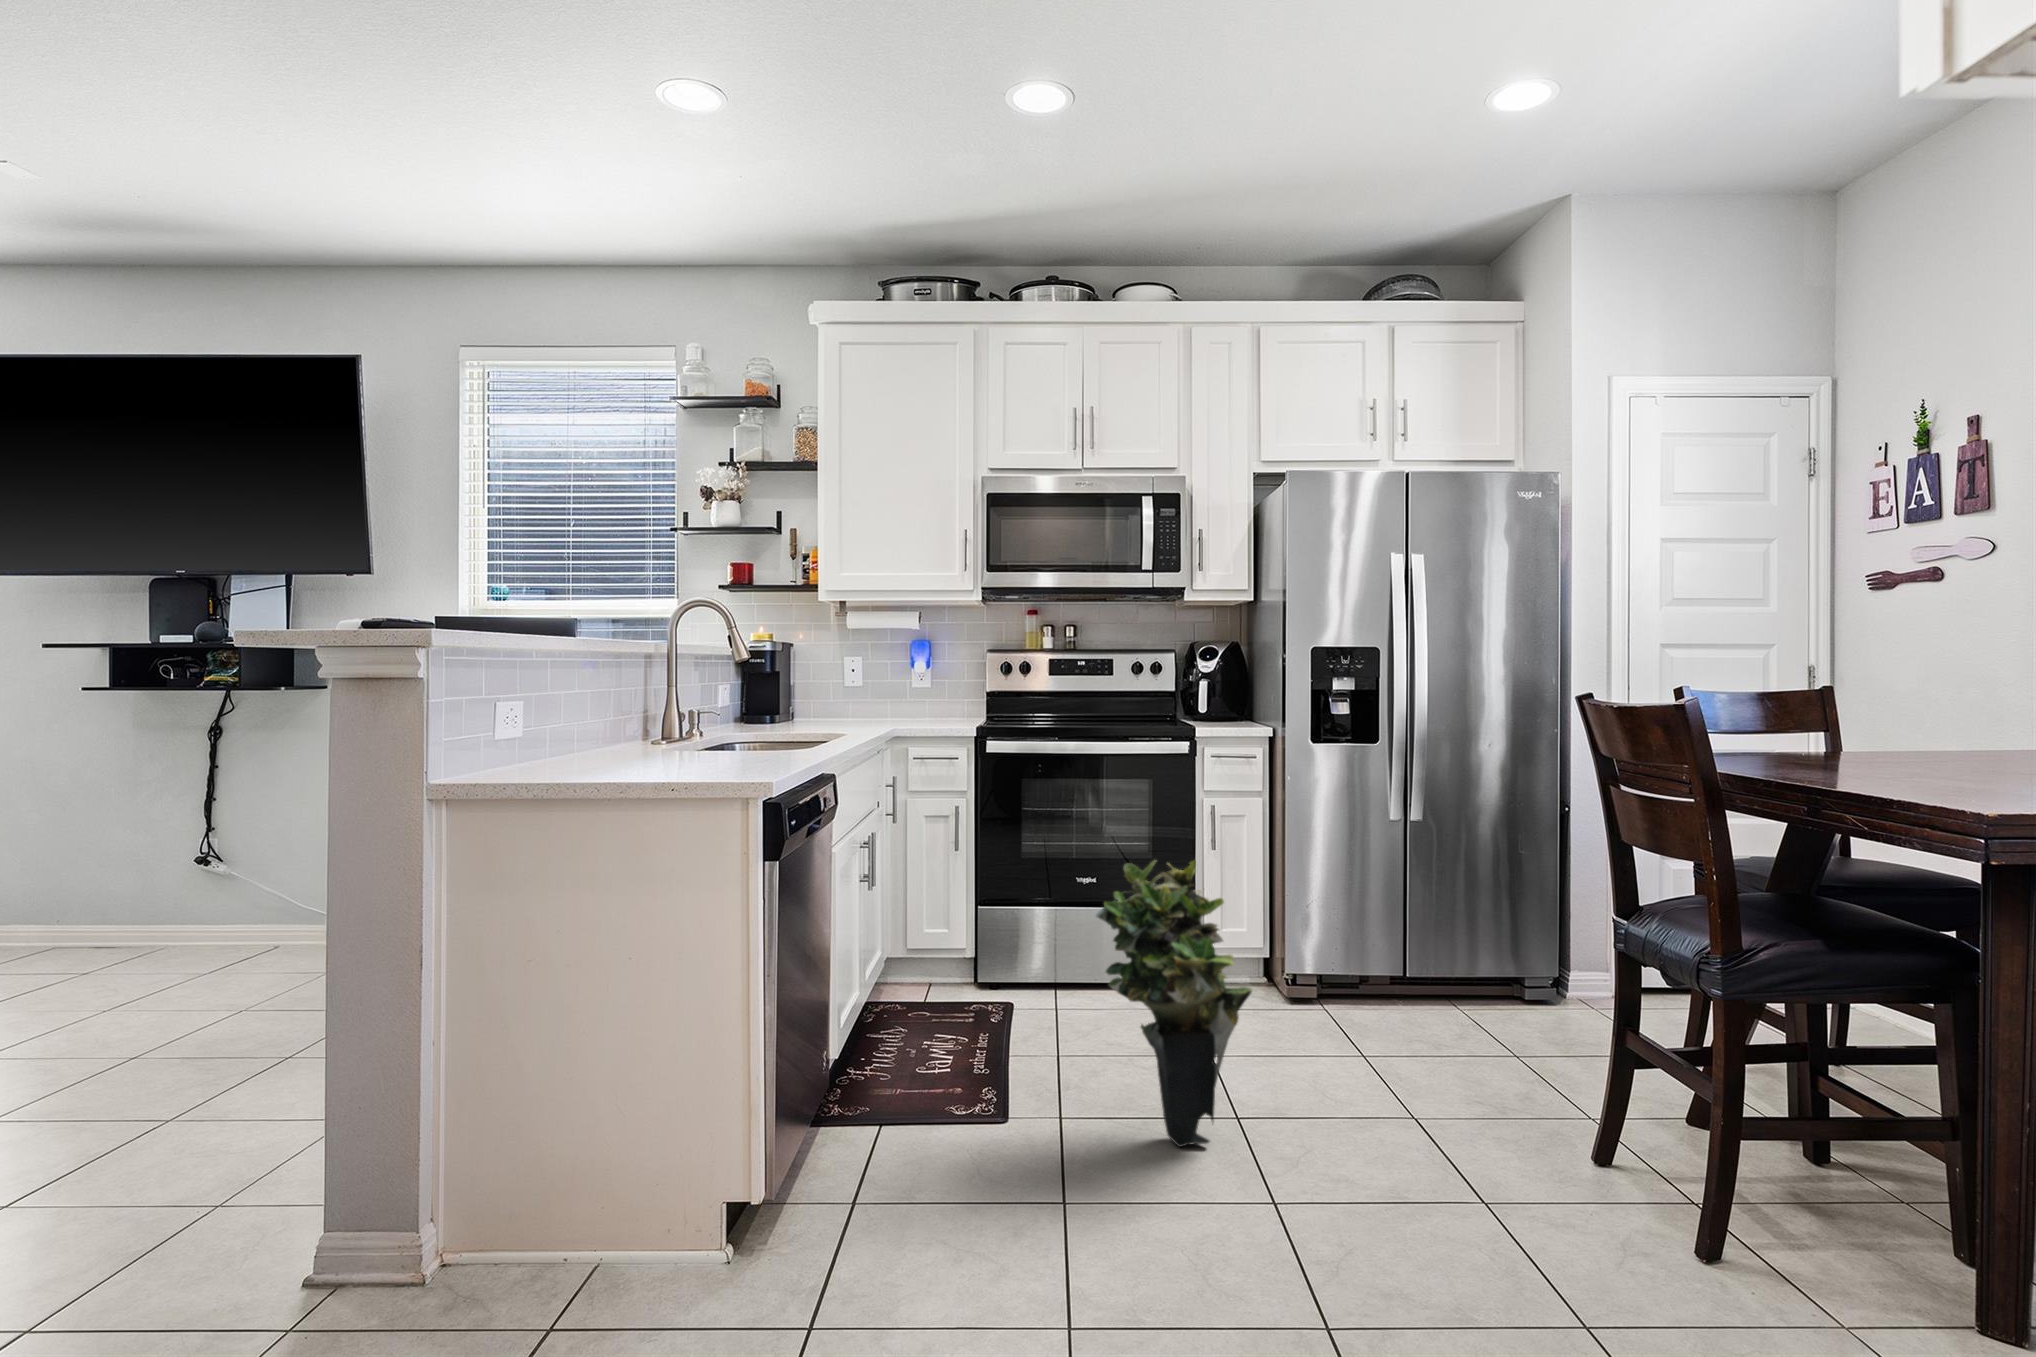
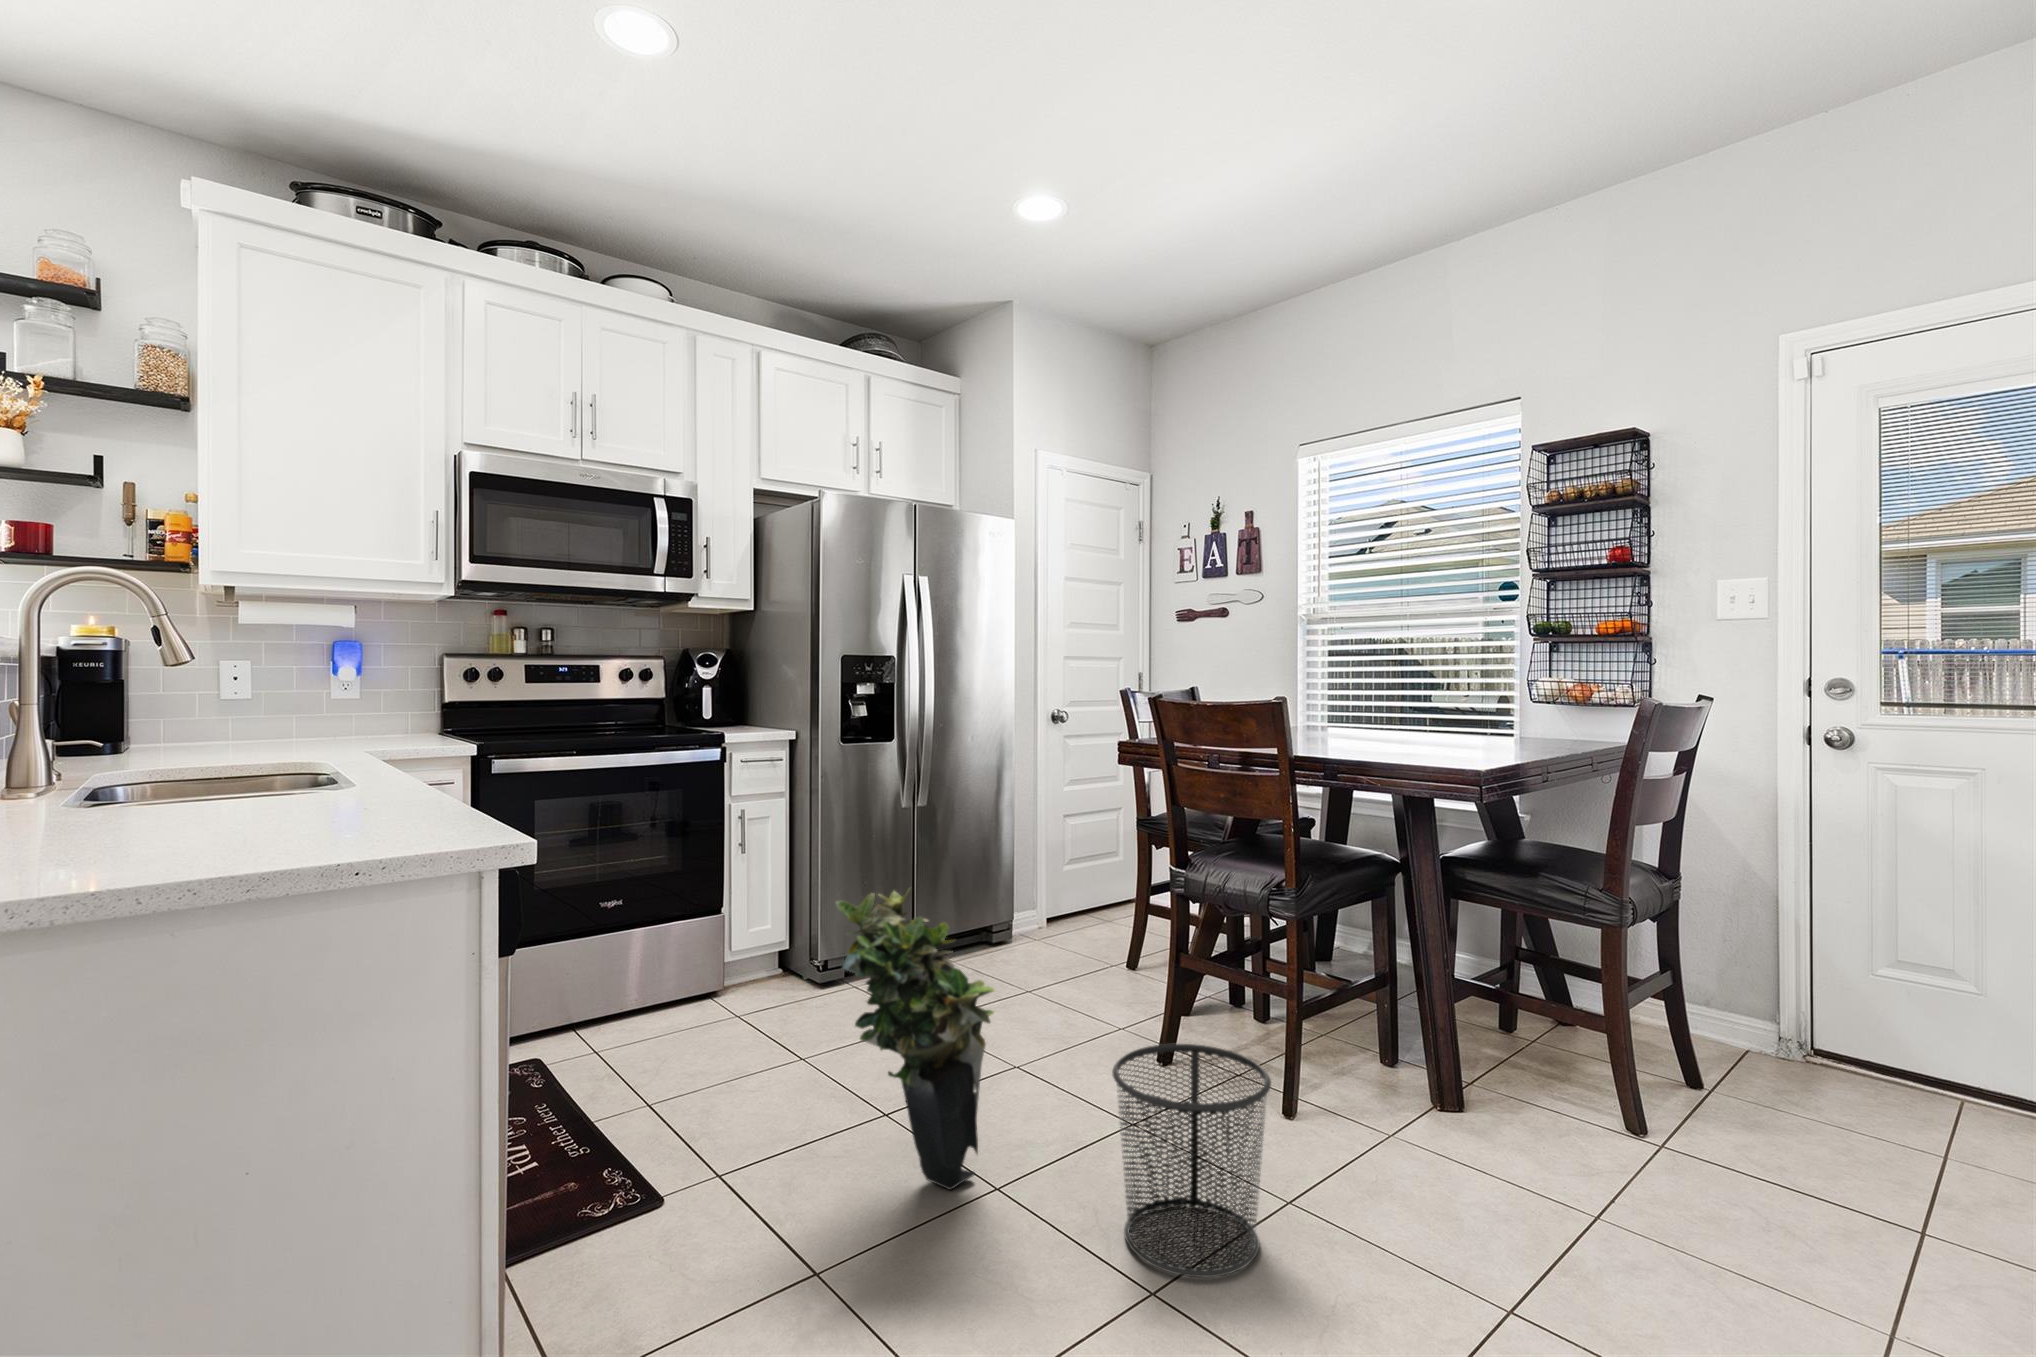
waste bin: none [1254,1039,1426,1272] -> present [1112,1044,1271,1278]

